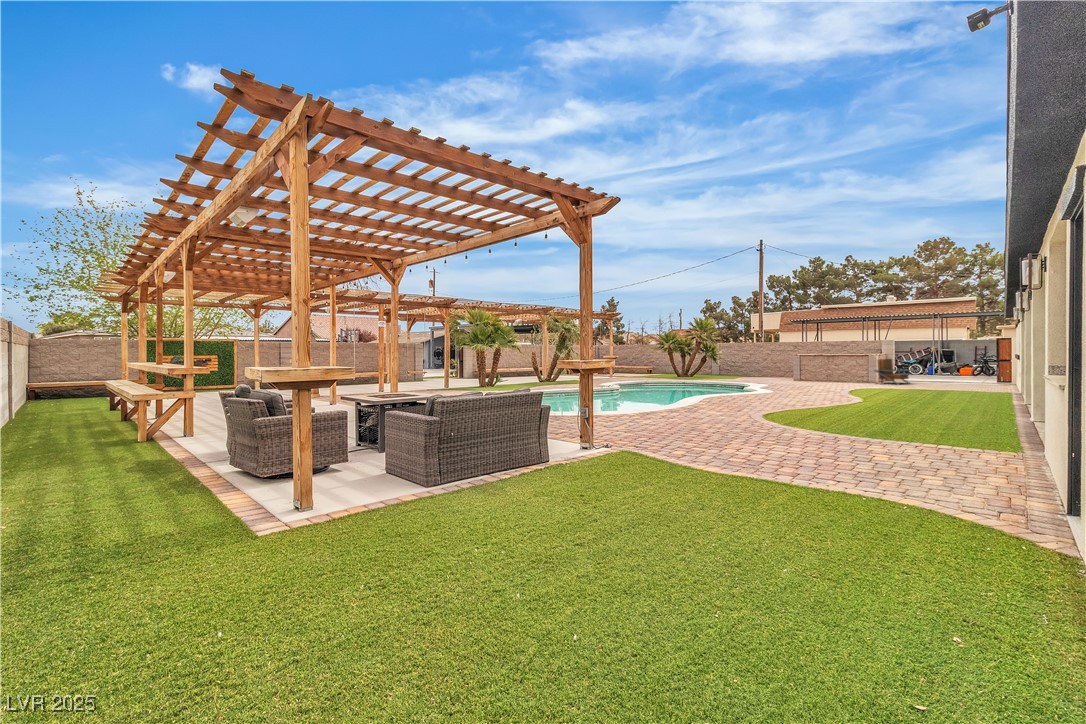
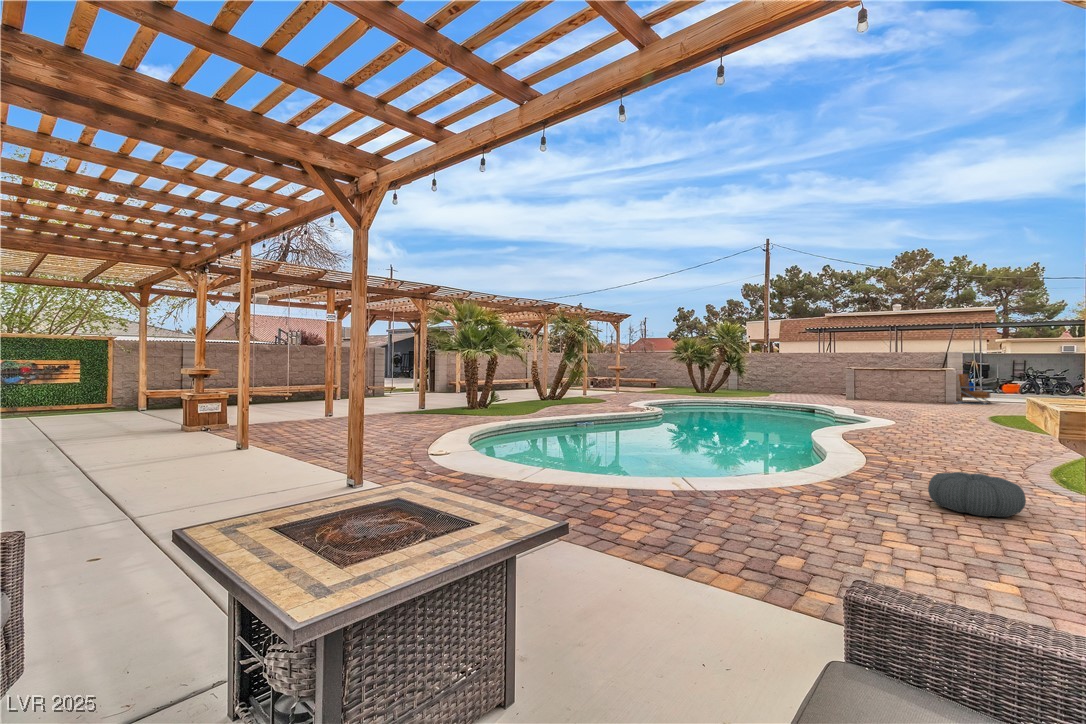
pouf: none [615,414,655,434] -> present [928,472,1026,517]

